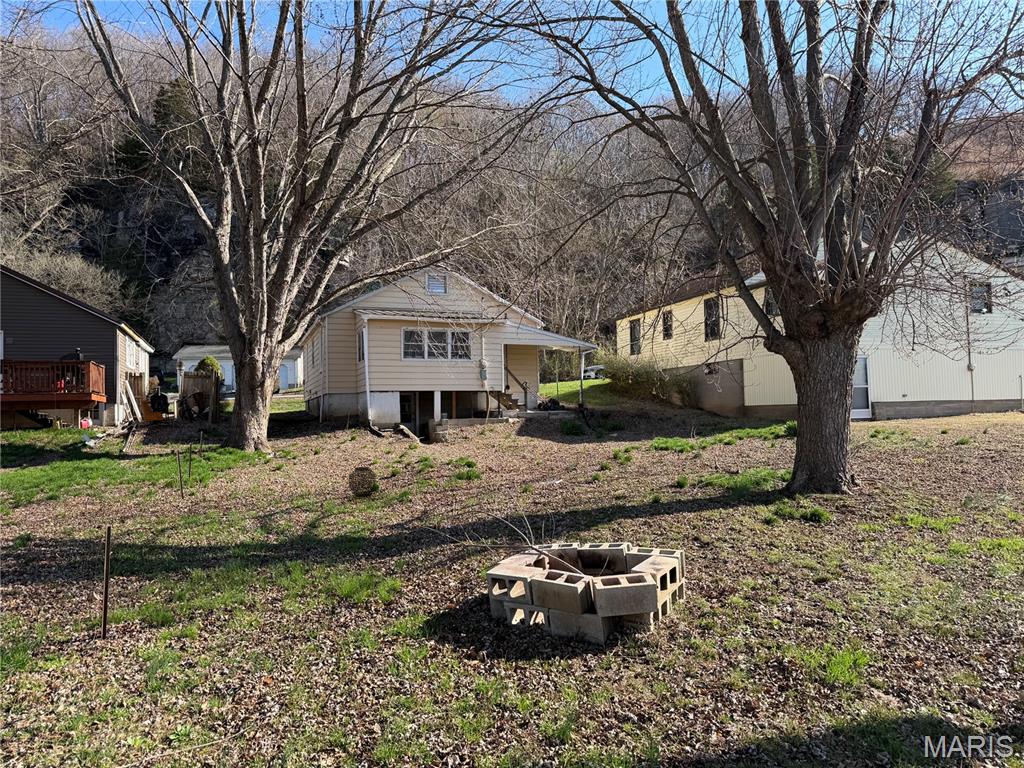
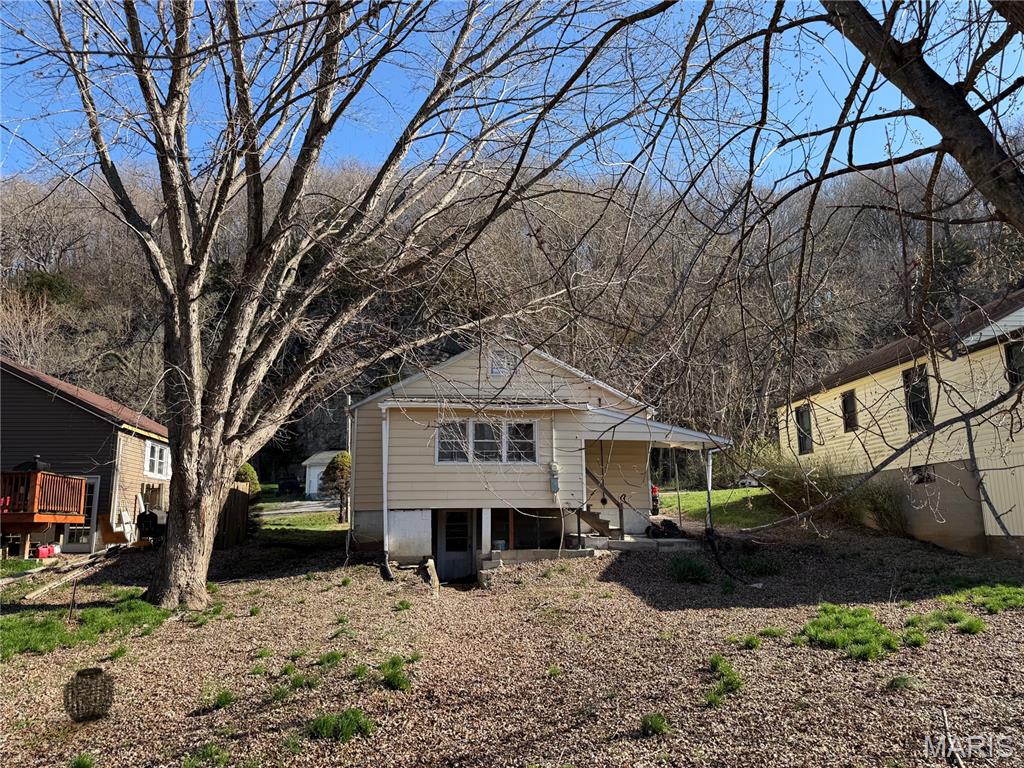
woven basket: present [349,467,376,496] -> present [63,667,114,722]

